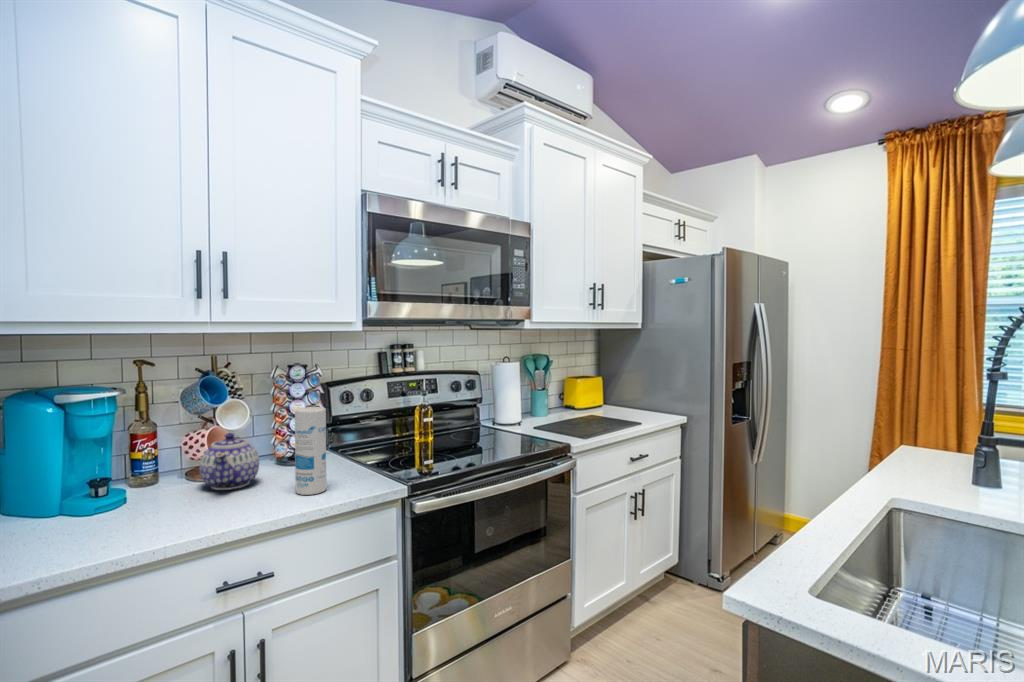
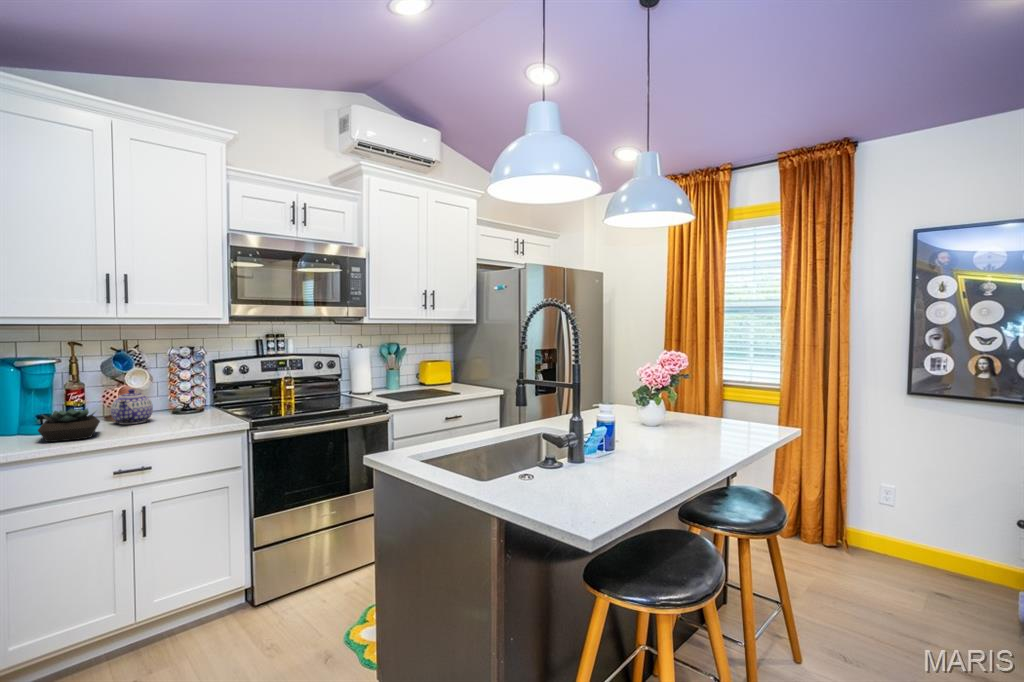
canister: present [295,407,326,495] -> none [172,372,194,426]
succulent plant: none [94,472,191,538] -> present [38,408,100,442]

